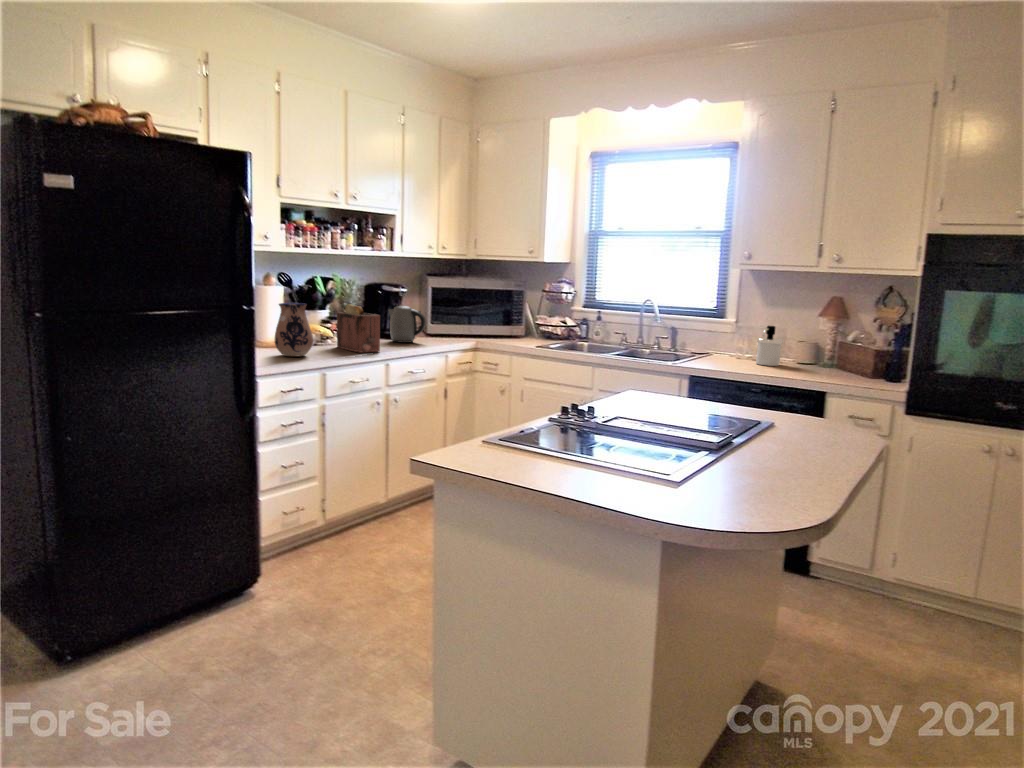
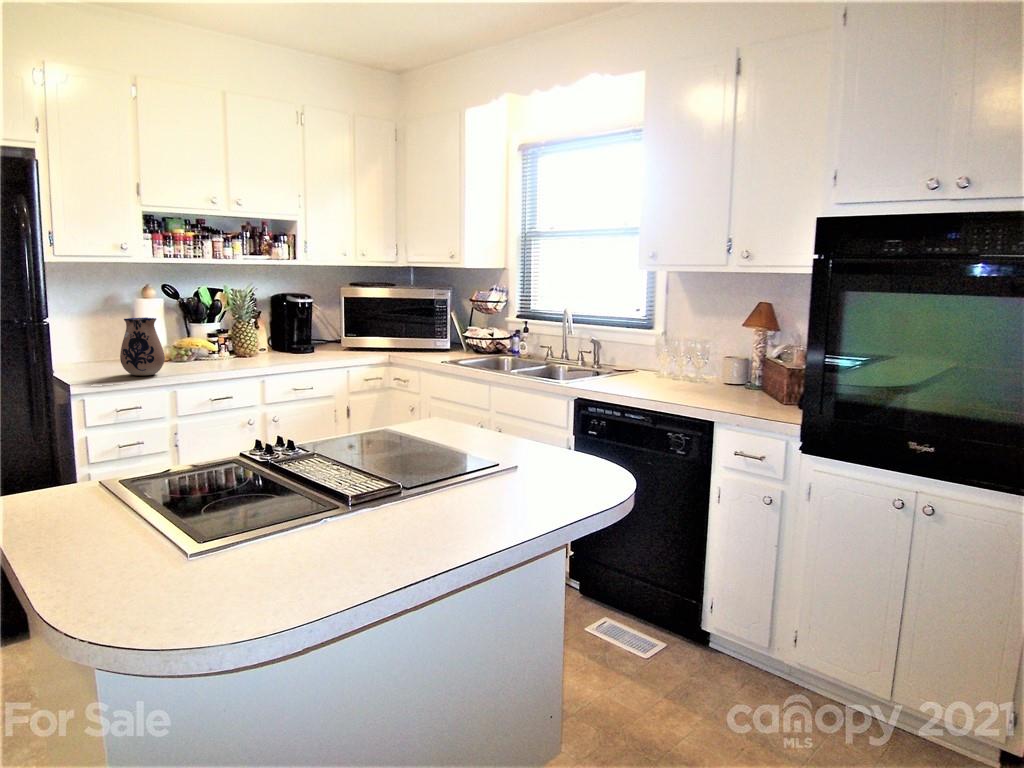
toaster: present [337,304,380,353] -> none [210,318,250,371]
kettle: present [389,306,426,343] -> none [283,319,323,359]
soap dispenser: present [756,326,783,366] -> none [669,336,699,384]

